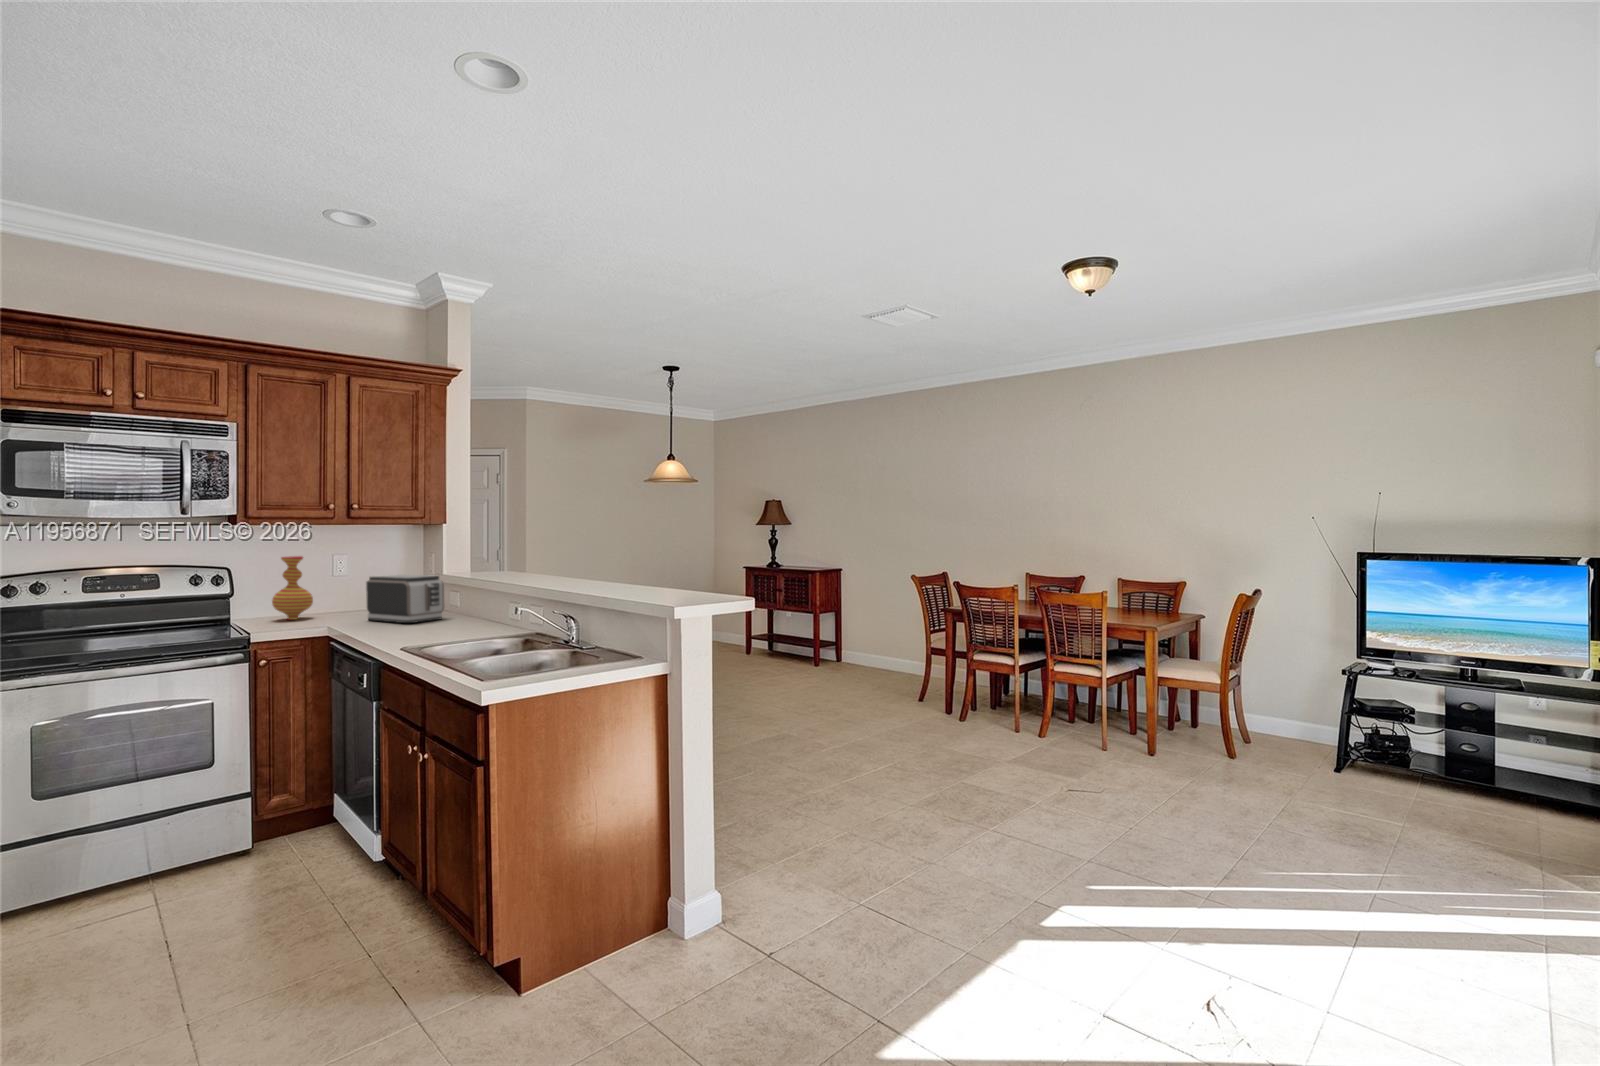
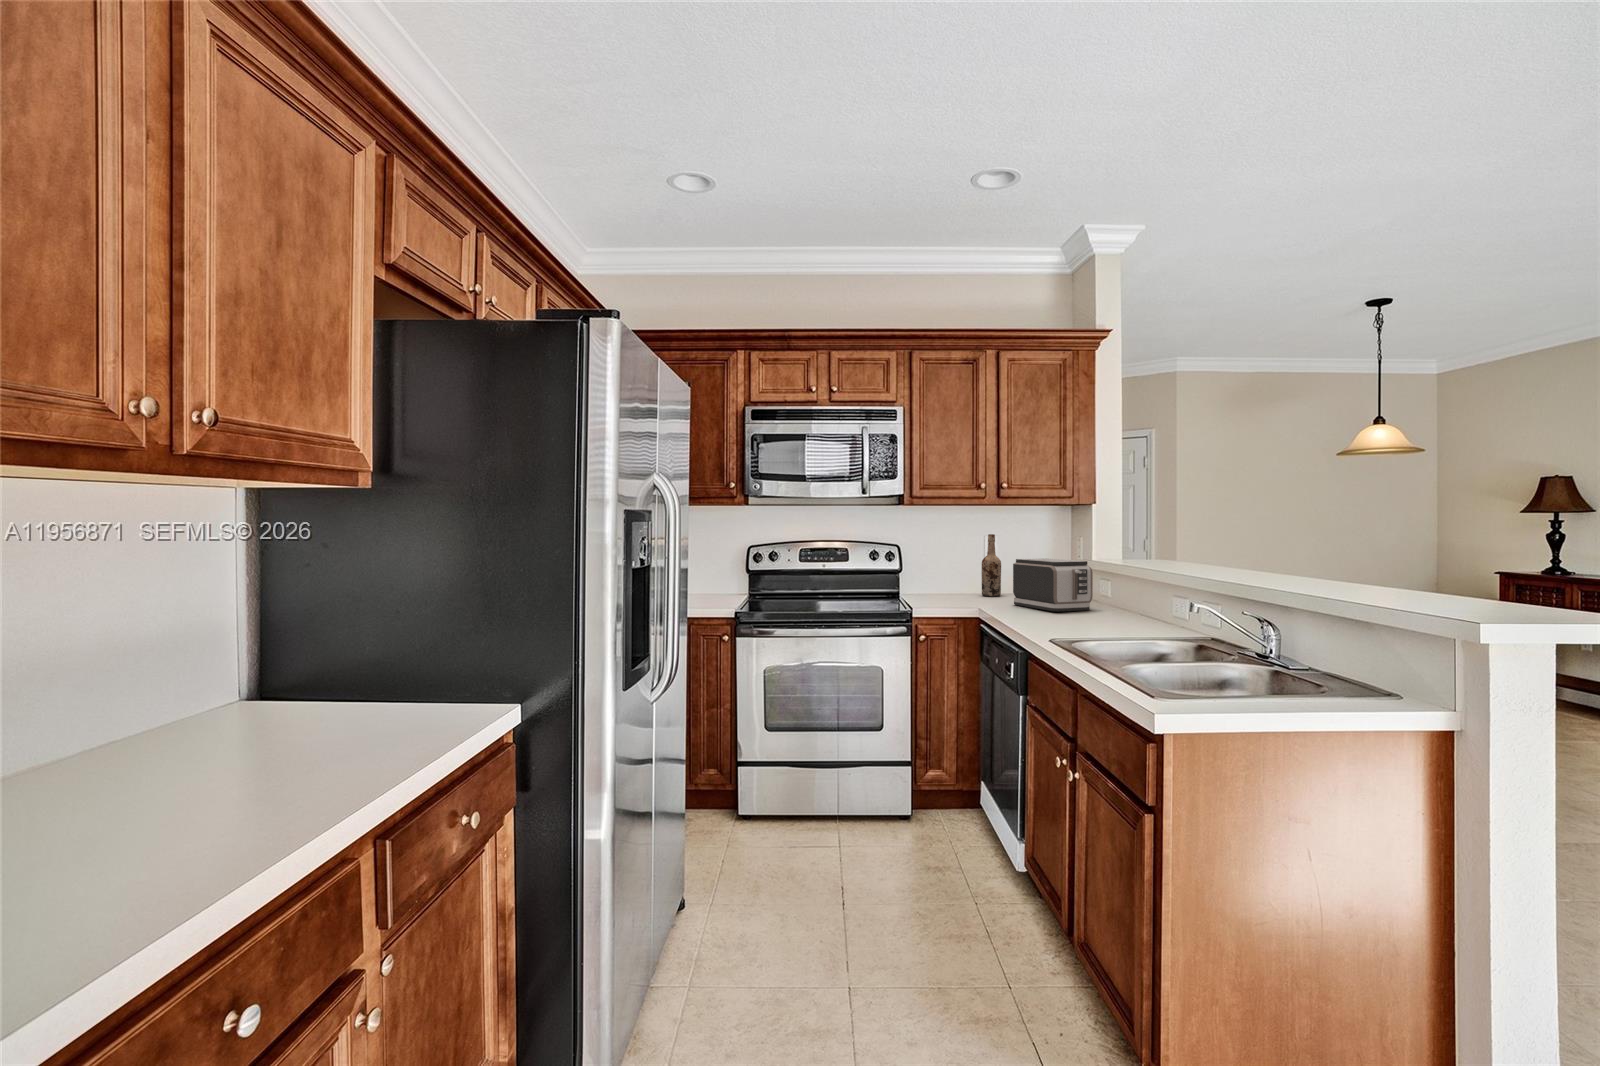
wine bottle: none [332,553,354,614] -> present [982,534,1001,596]
vase: present [272,556,313,620] -> none [931,537,965,598]

